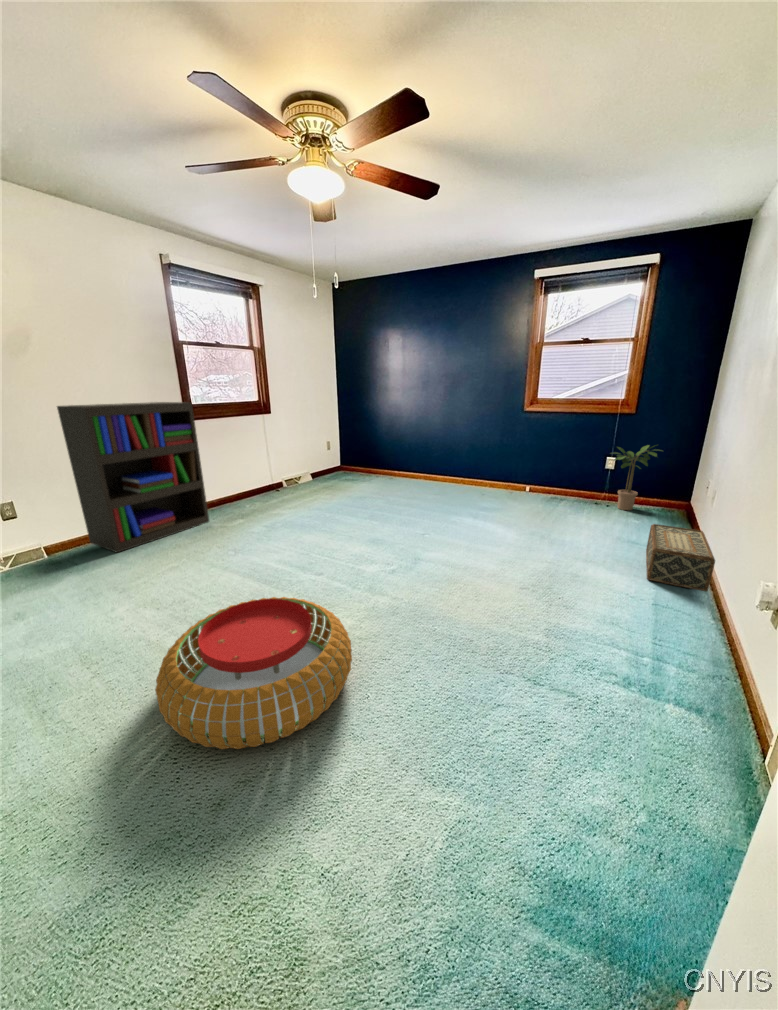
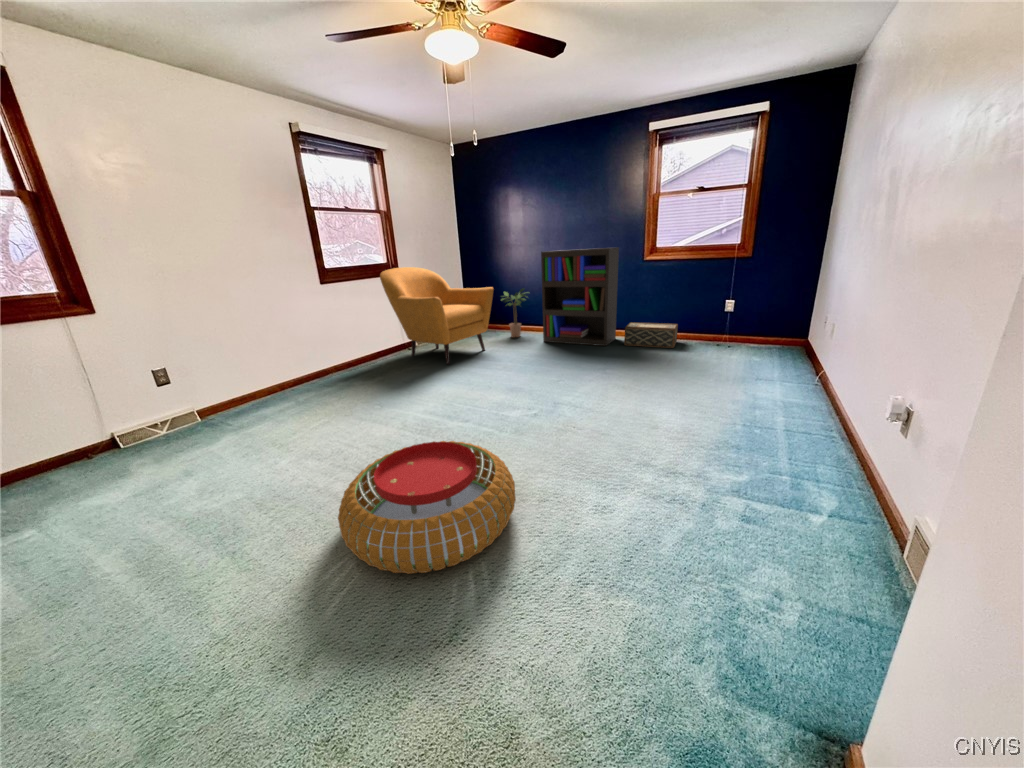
bookshelf: present [57,402,209,552] -> present [541,247,619,346]
armchair: none [249,404,366,506] -> present [380,267,493,364]
potted plant: present [614,445,662,510] -> present [503,288,527,337]
woven basket: present [646,524,715,592] -> present [624,322,678,348]

